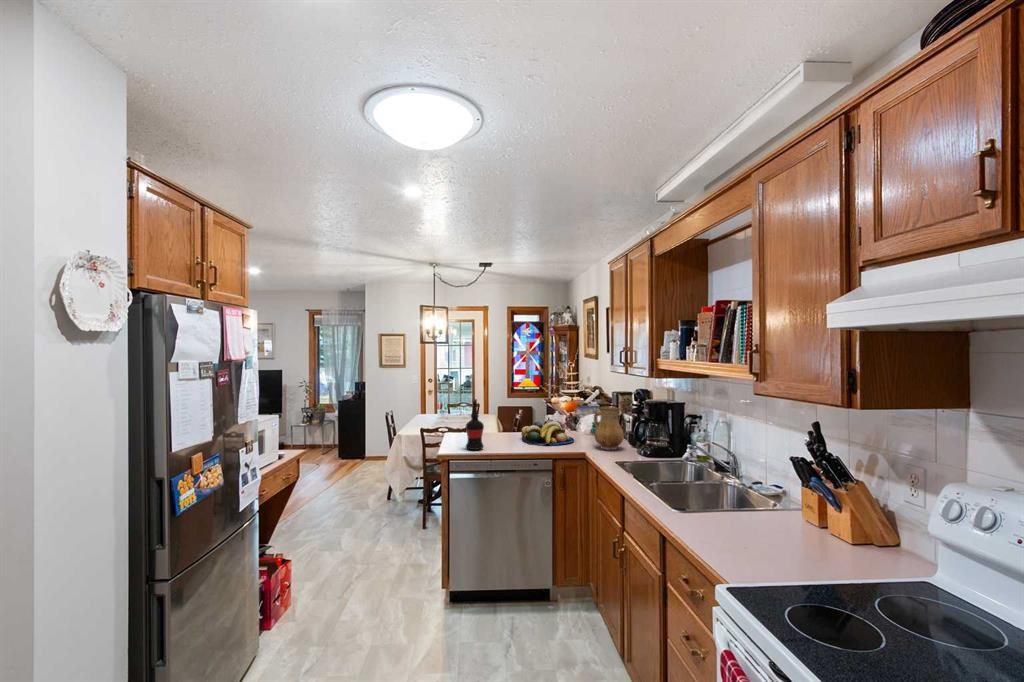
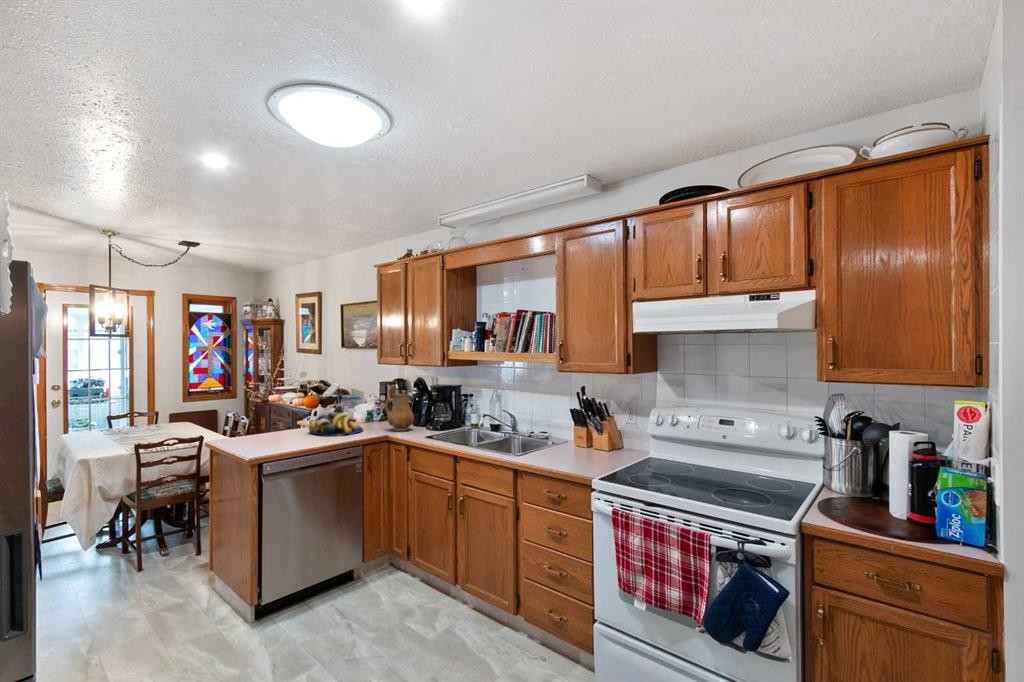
wine bottle: present [466,399,484,450] -> none [271,395,292,448]

